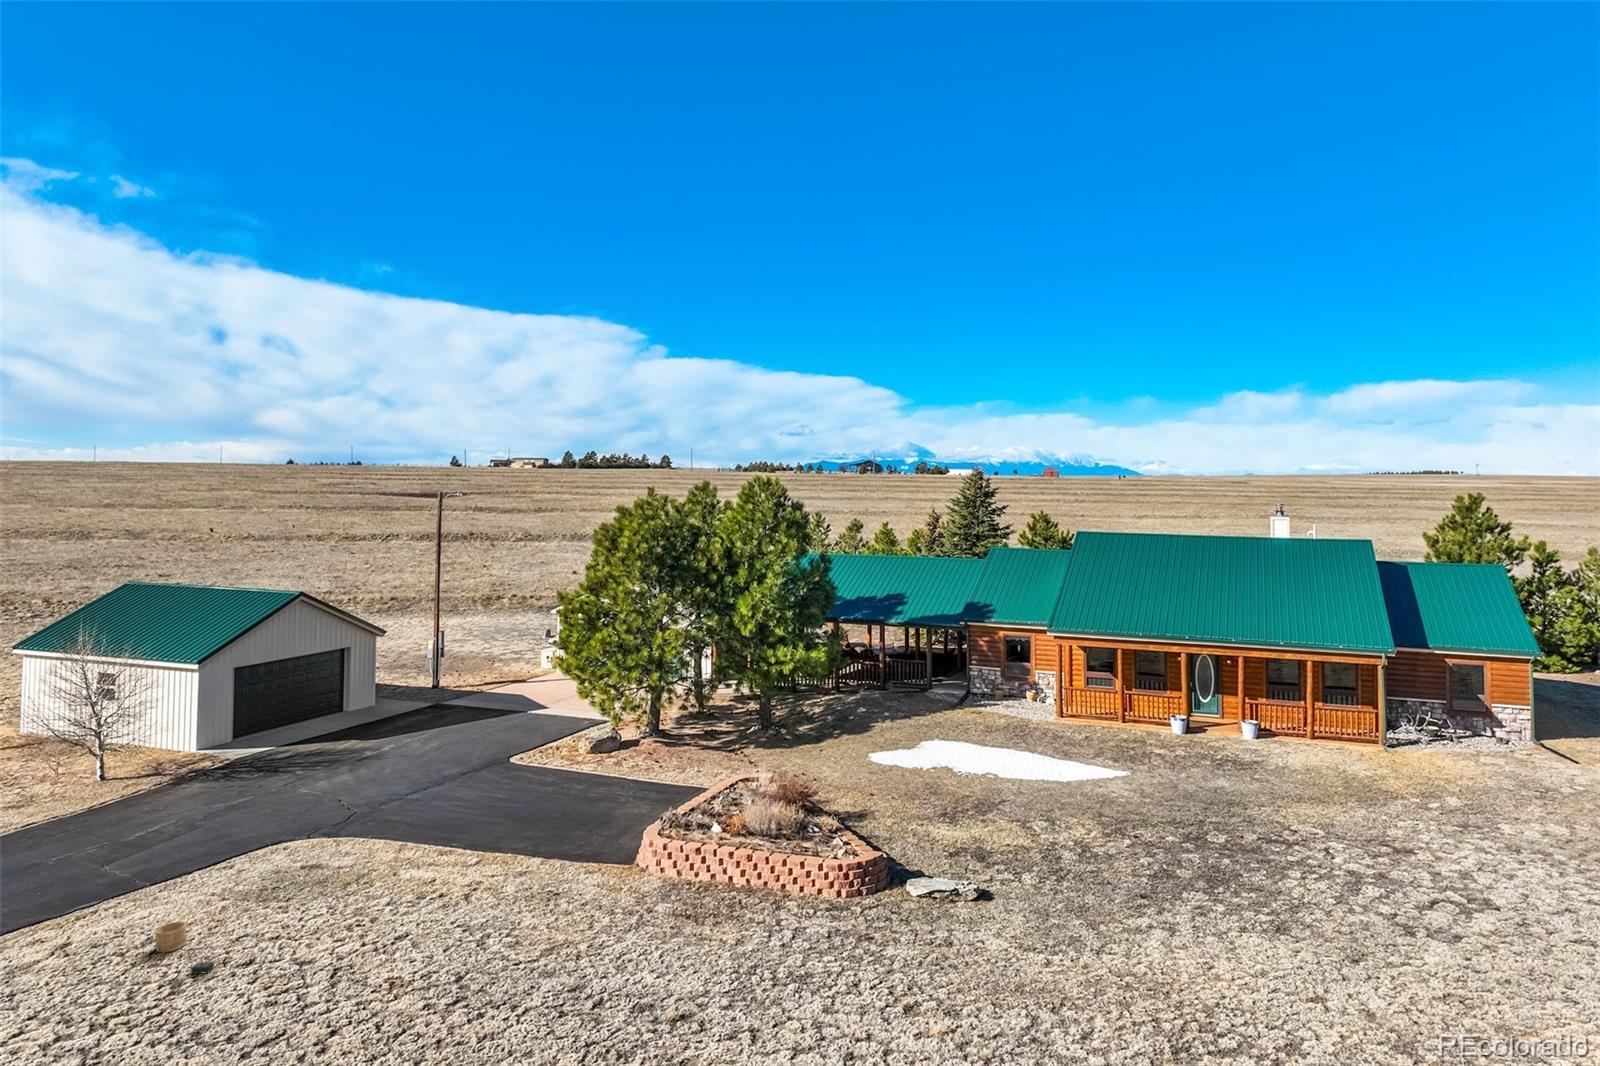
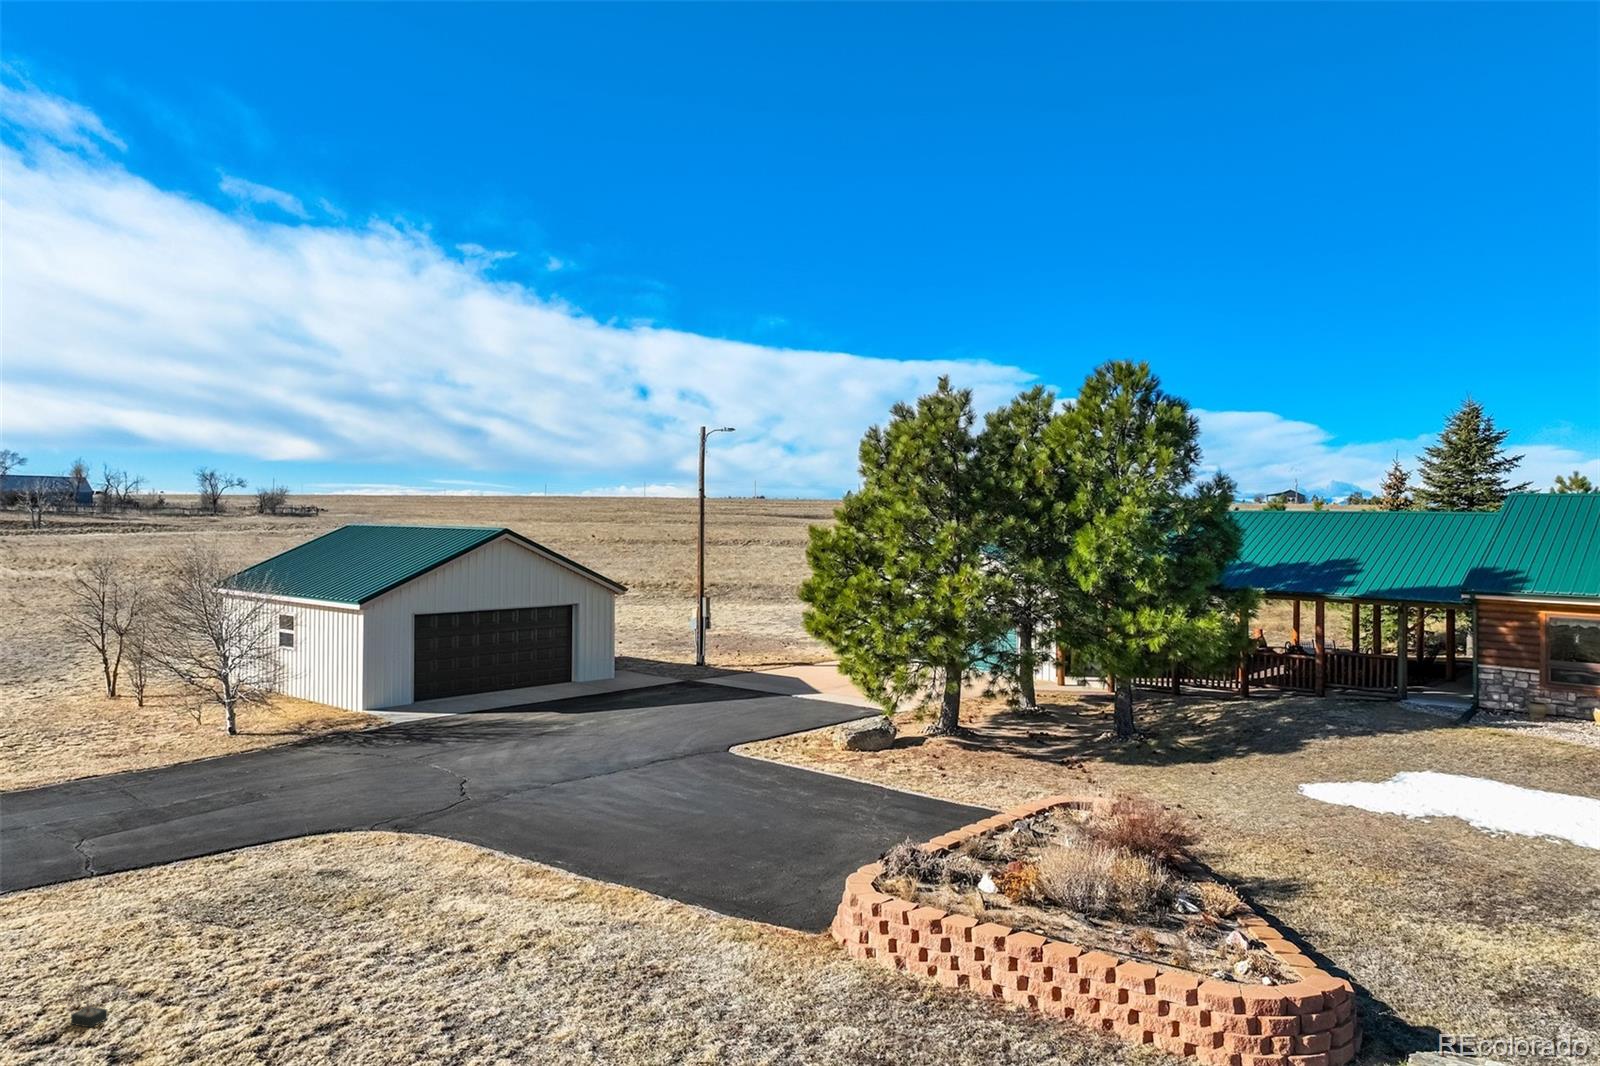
wooden bucket: present [155,921,186,953] -> none [72,934,123,980]

